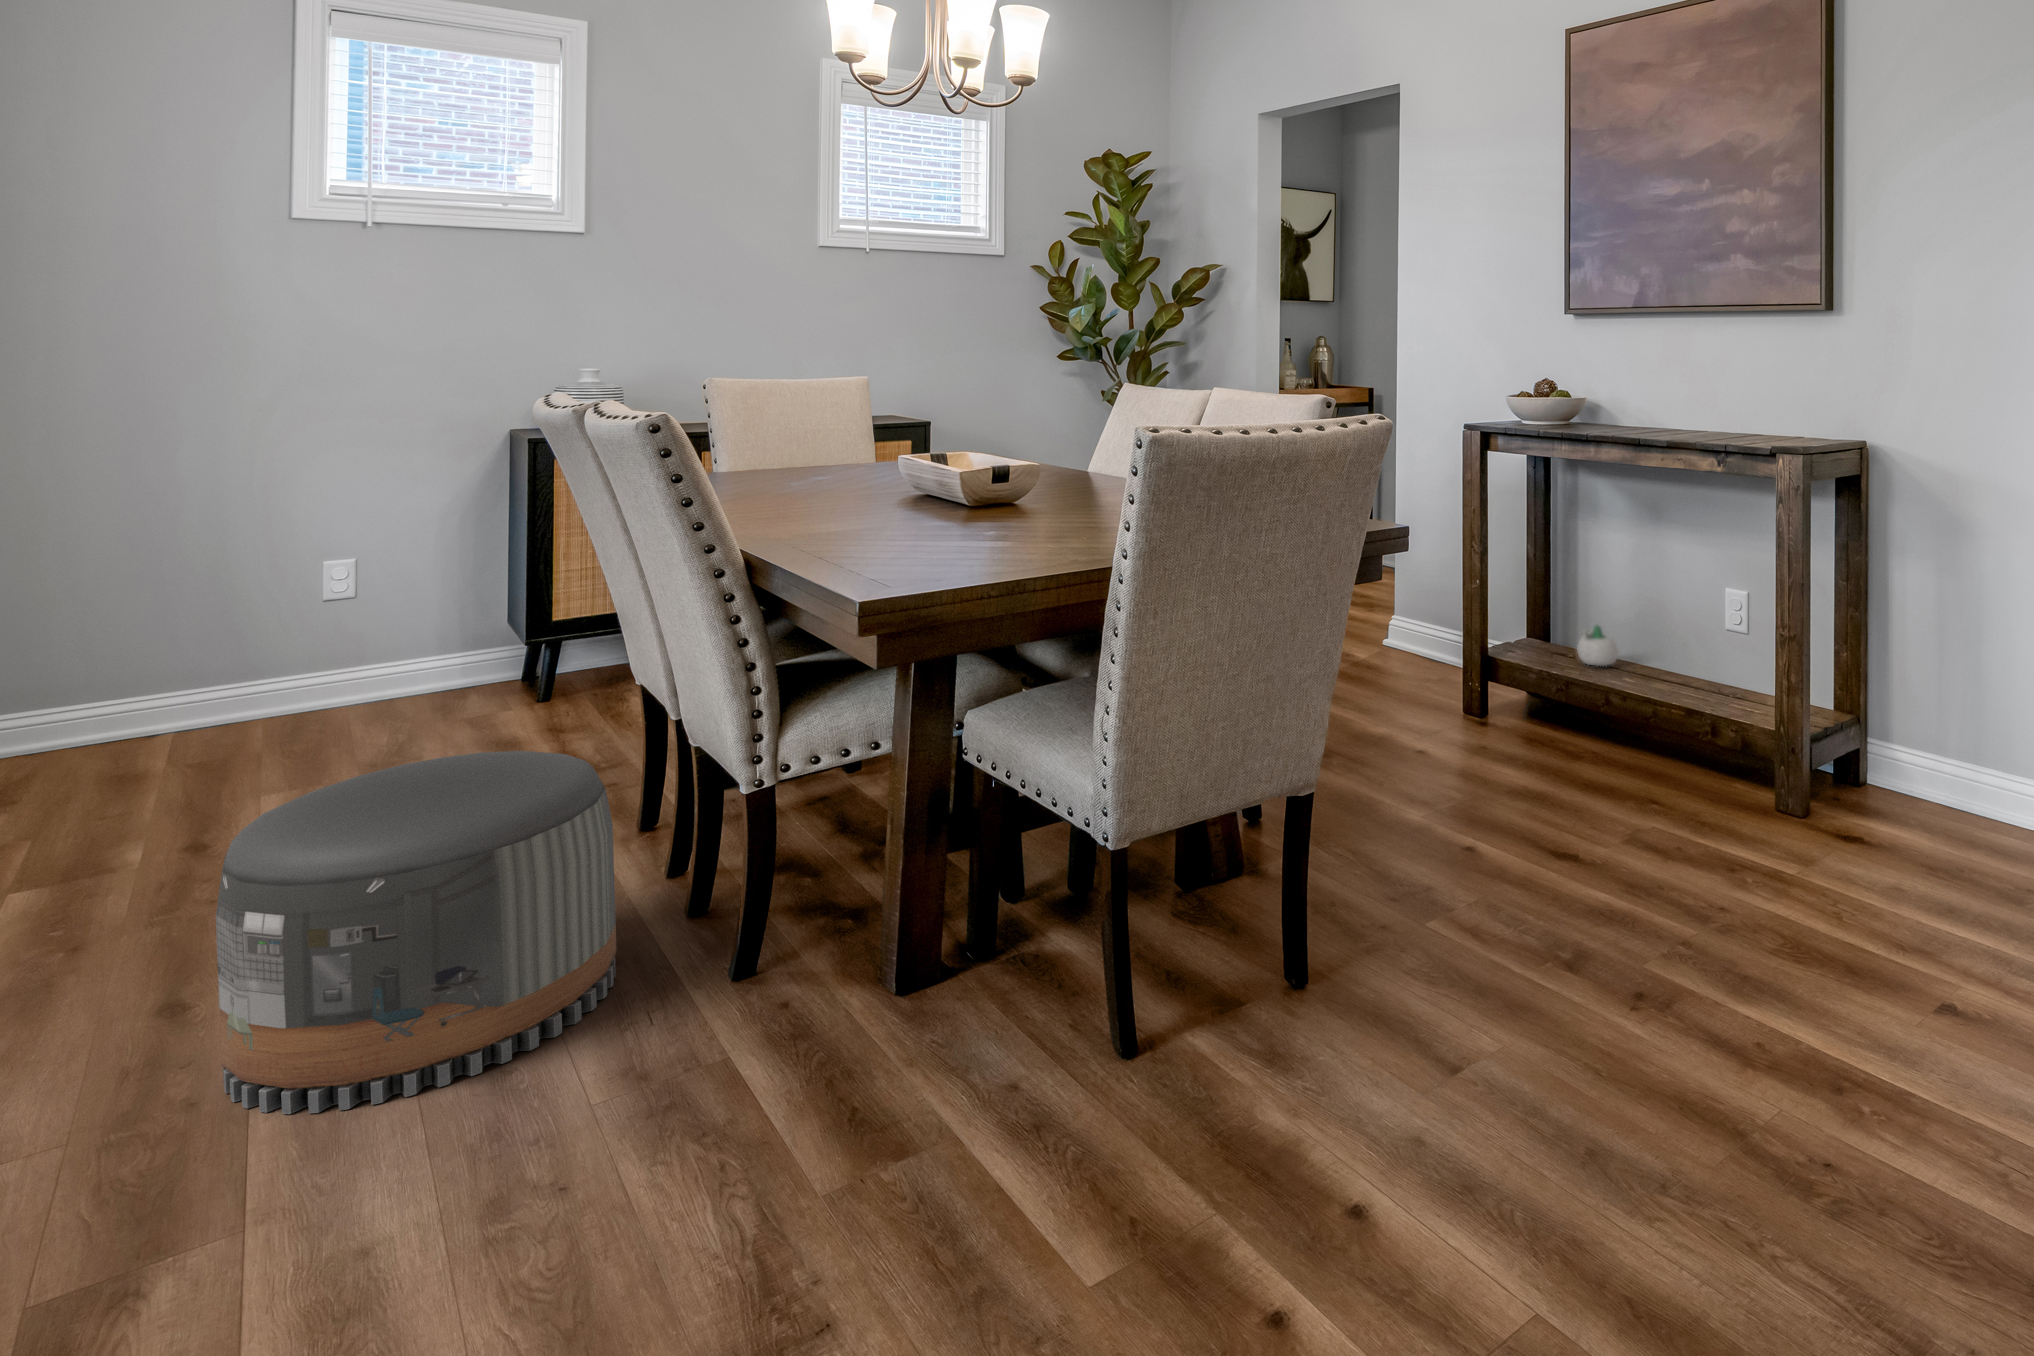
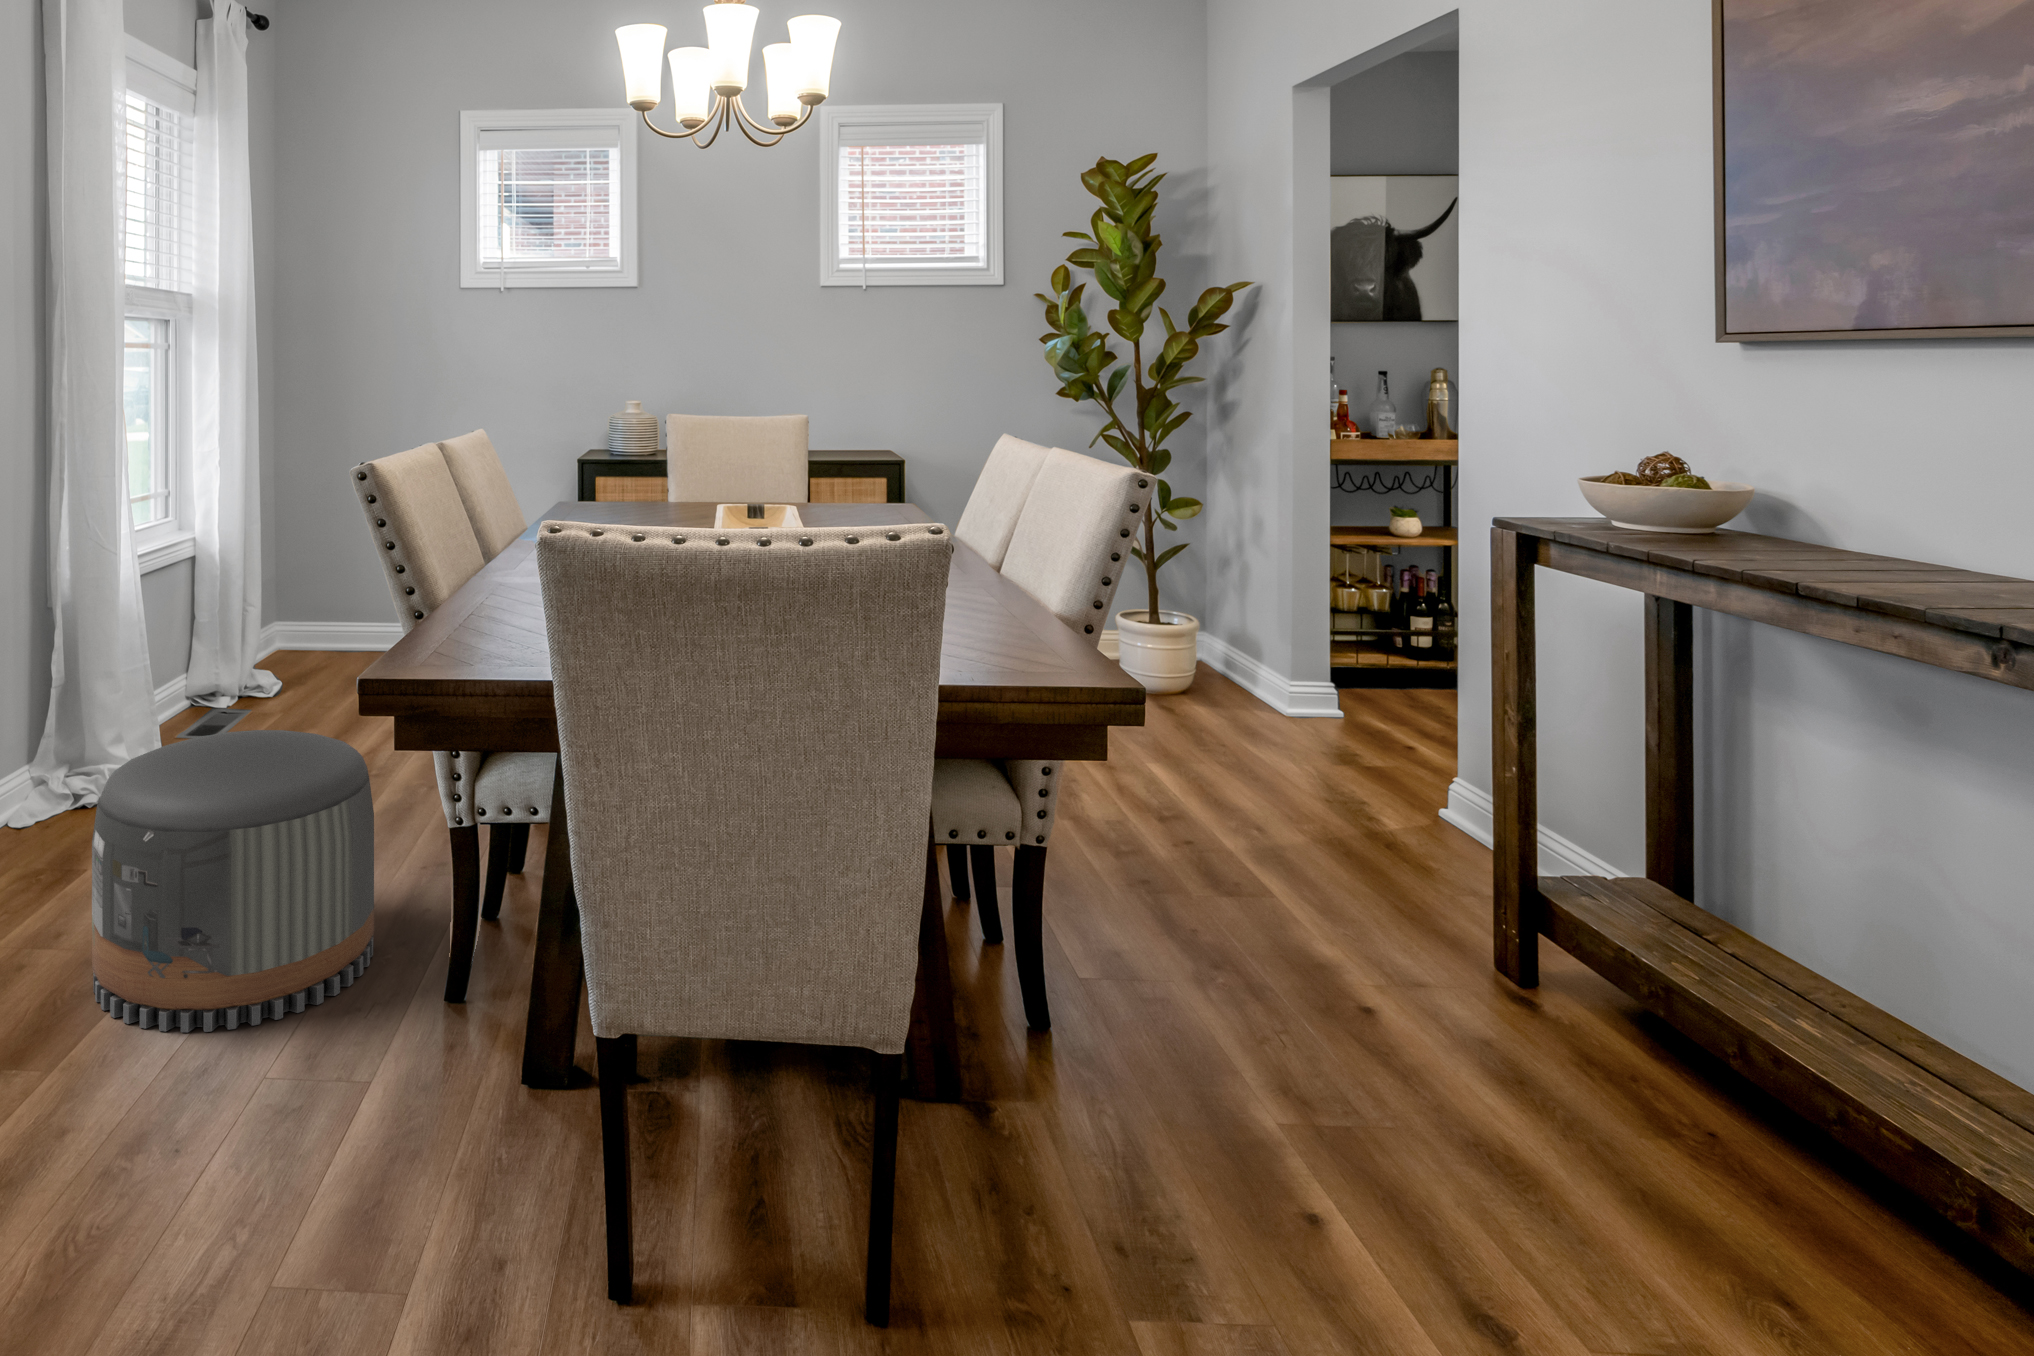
succulent planter: present [1577,625,1618,666] -> none [1692,899,1784,980]

